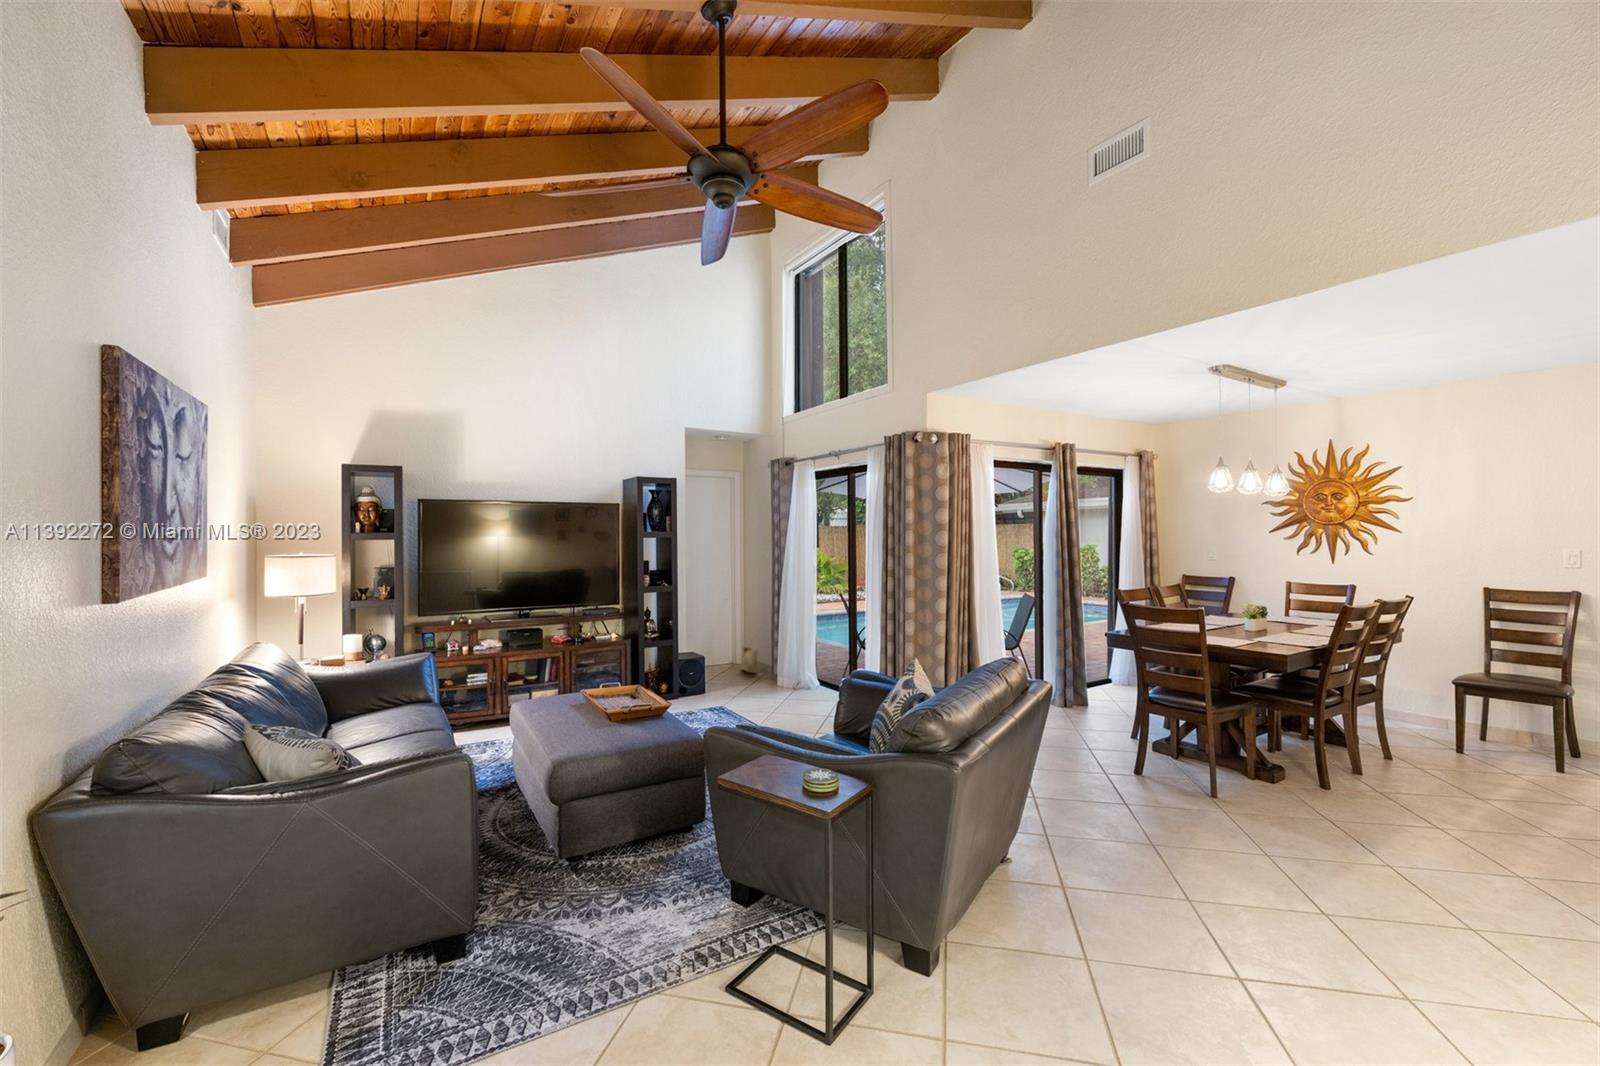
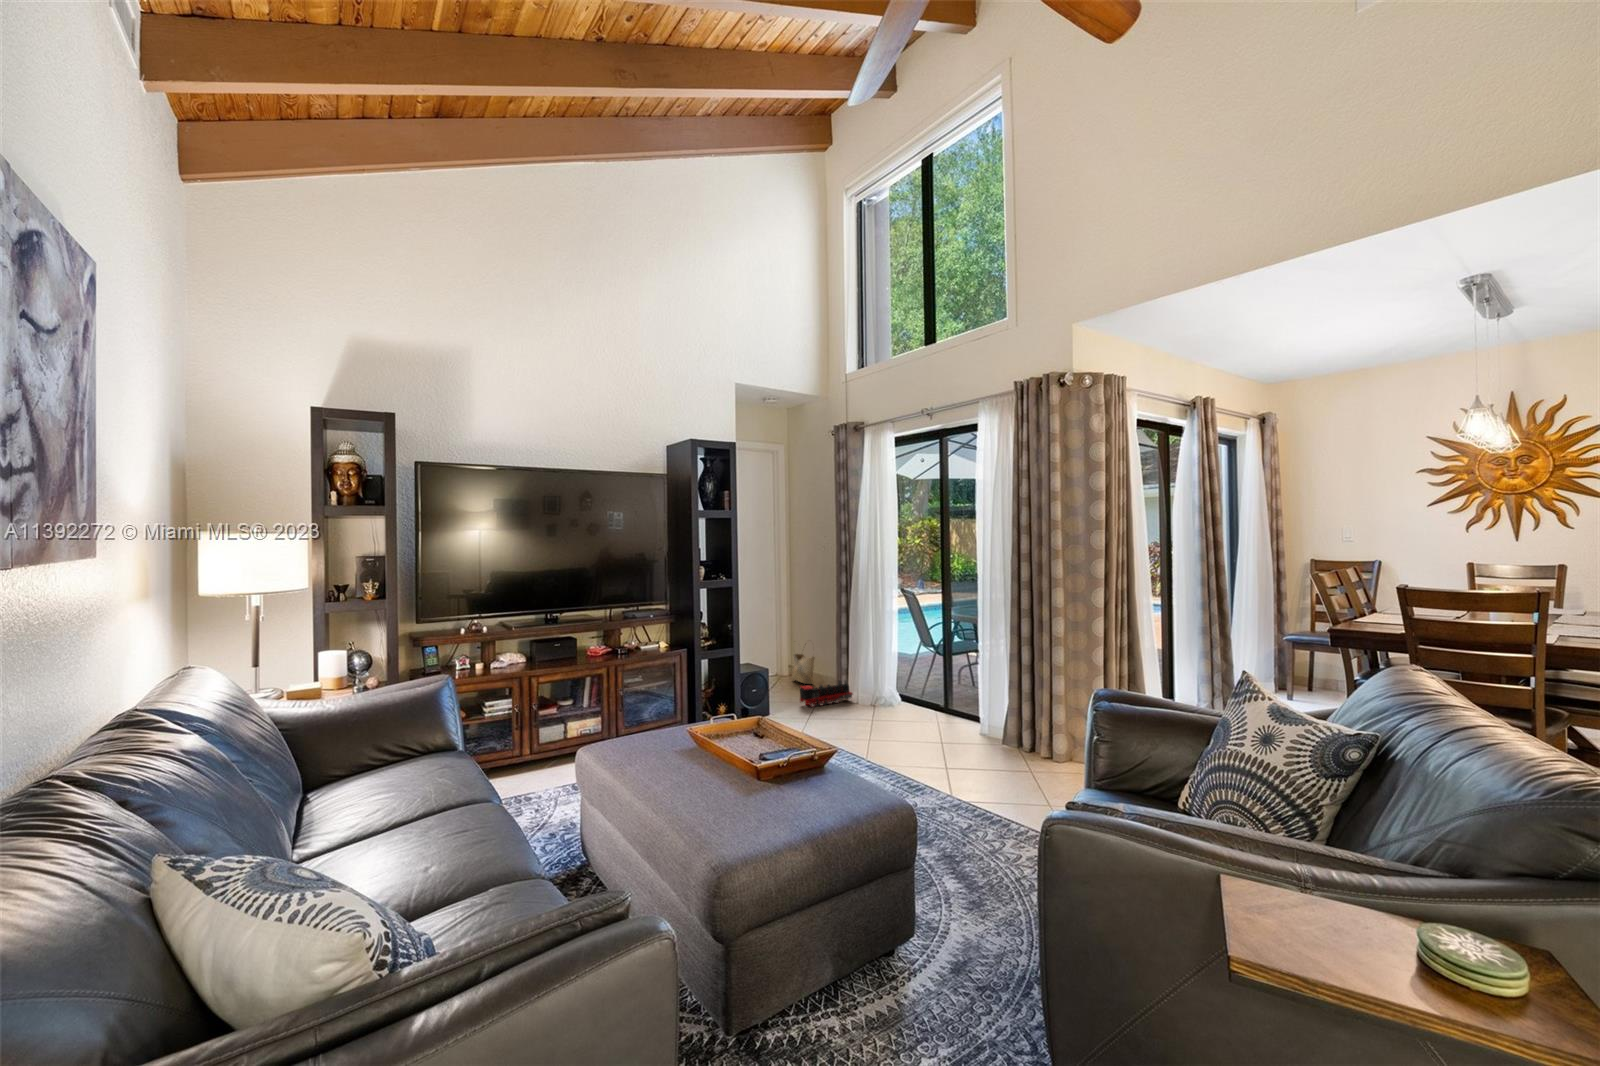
toy train: none [732,670,779,691] -> present [800,680,853,707]

